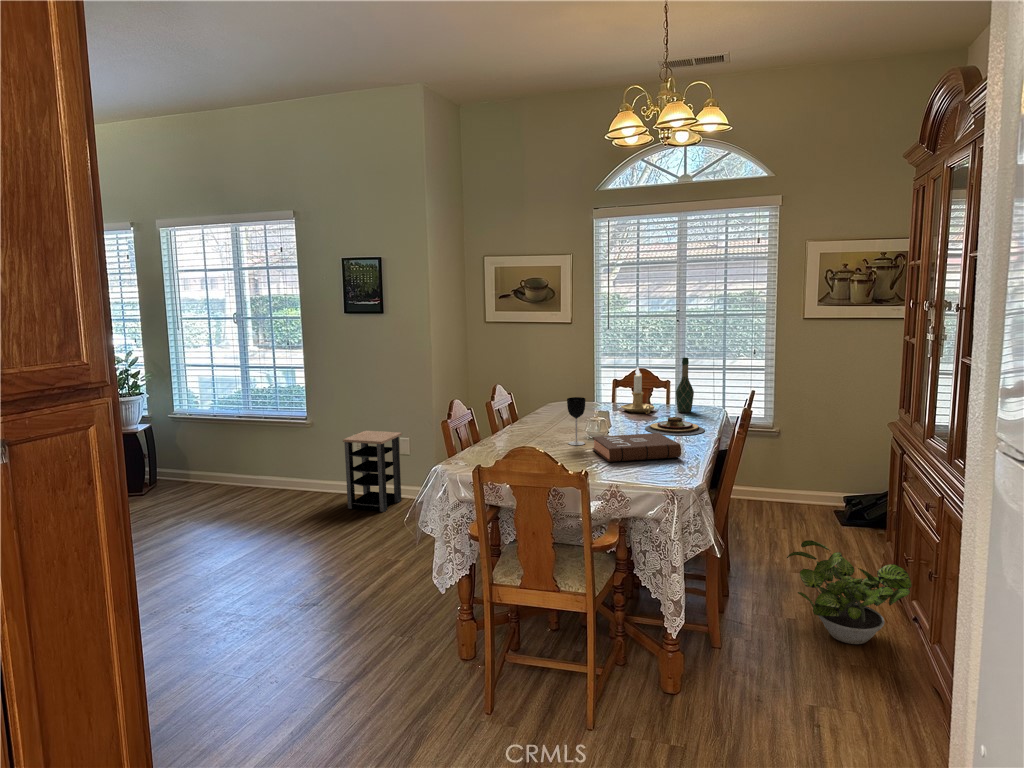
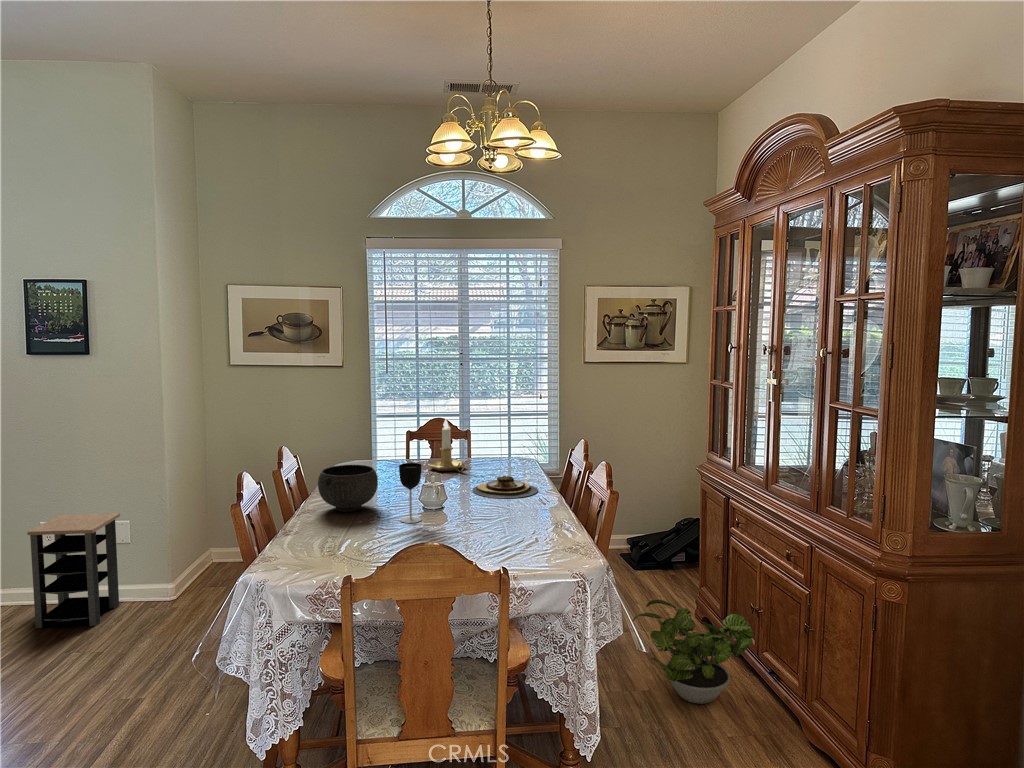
wine bottle: present [676,358,694,412] -> none [487,407,506,467]
bowl: none [512,398,559,434] -> present [318,465,378,512]
book: present [592,433,681,462] -> none [436,500,545,543]

